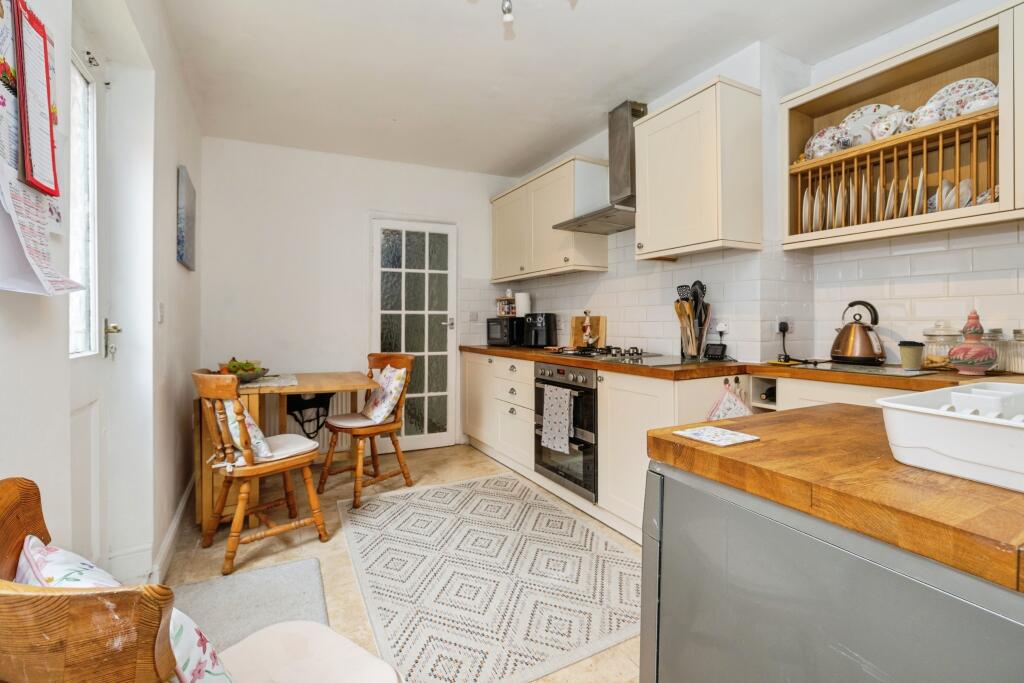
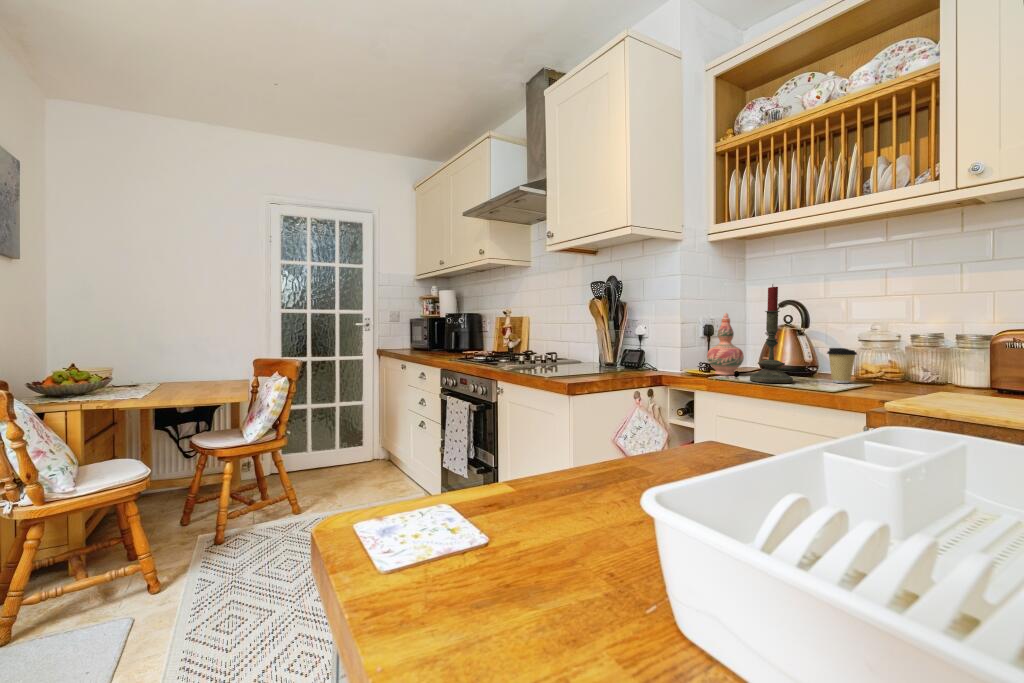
candle: none [829,287,869,370] -> present [750,285,793,383]
decorative vase: present [948,309,998,375] -> present [707,313,744,375]

